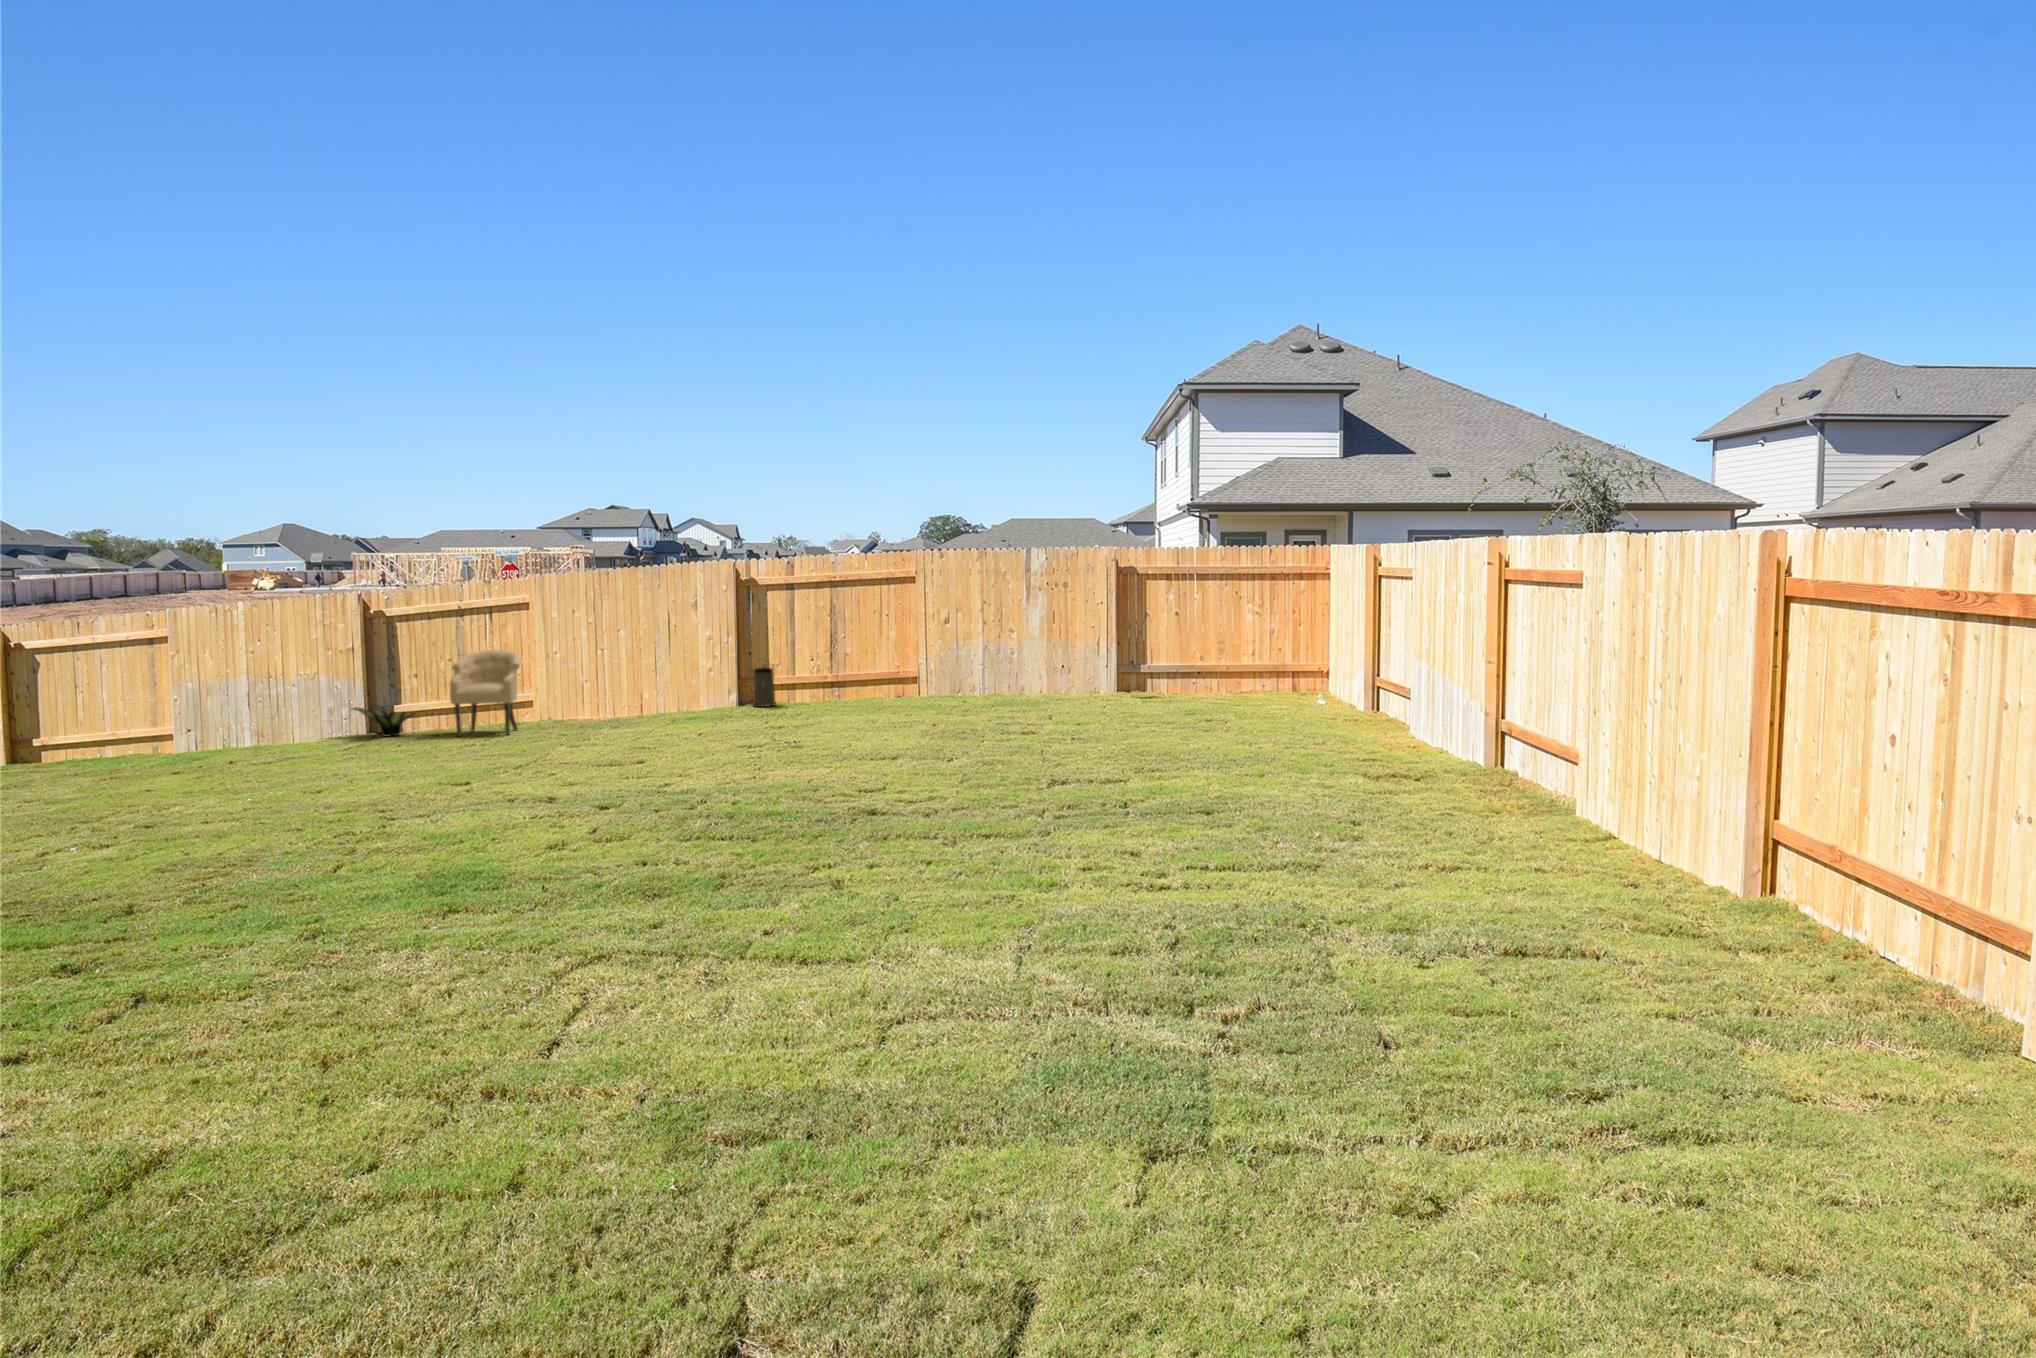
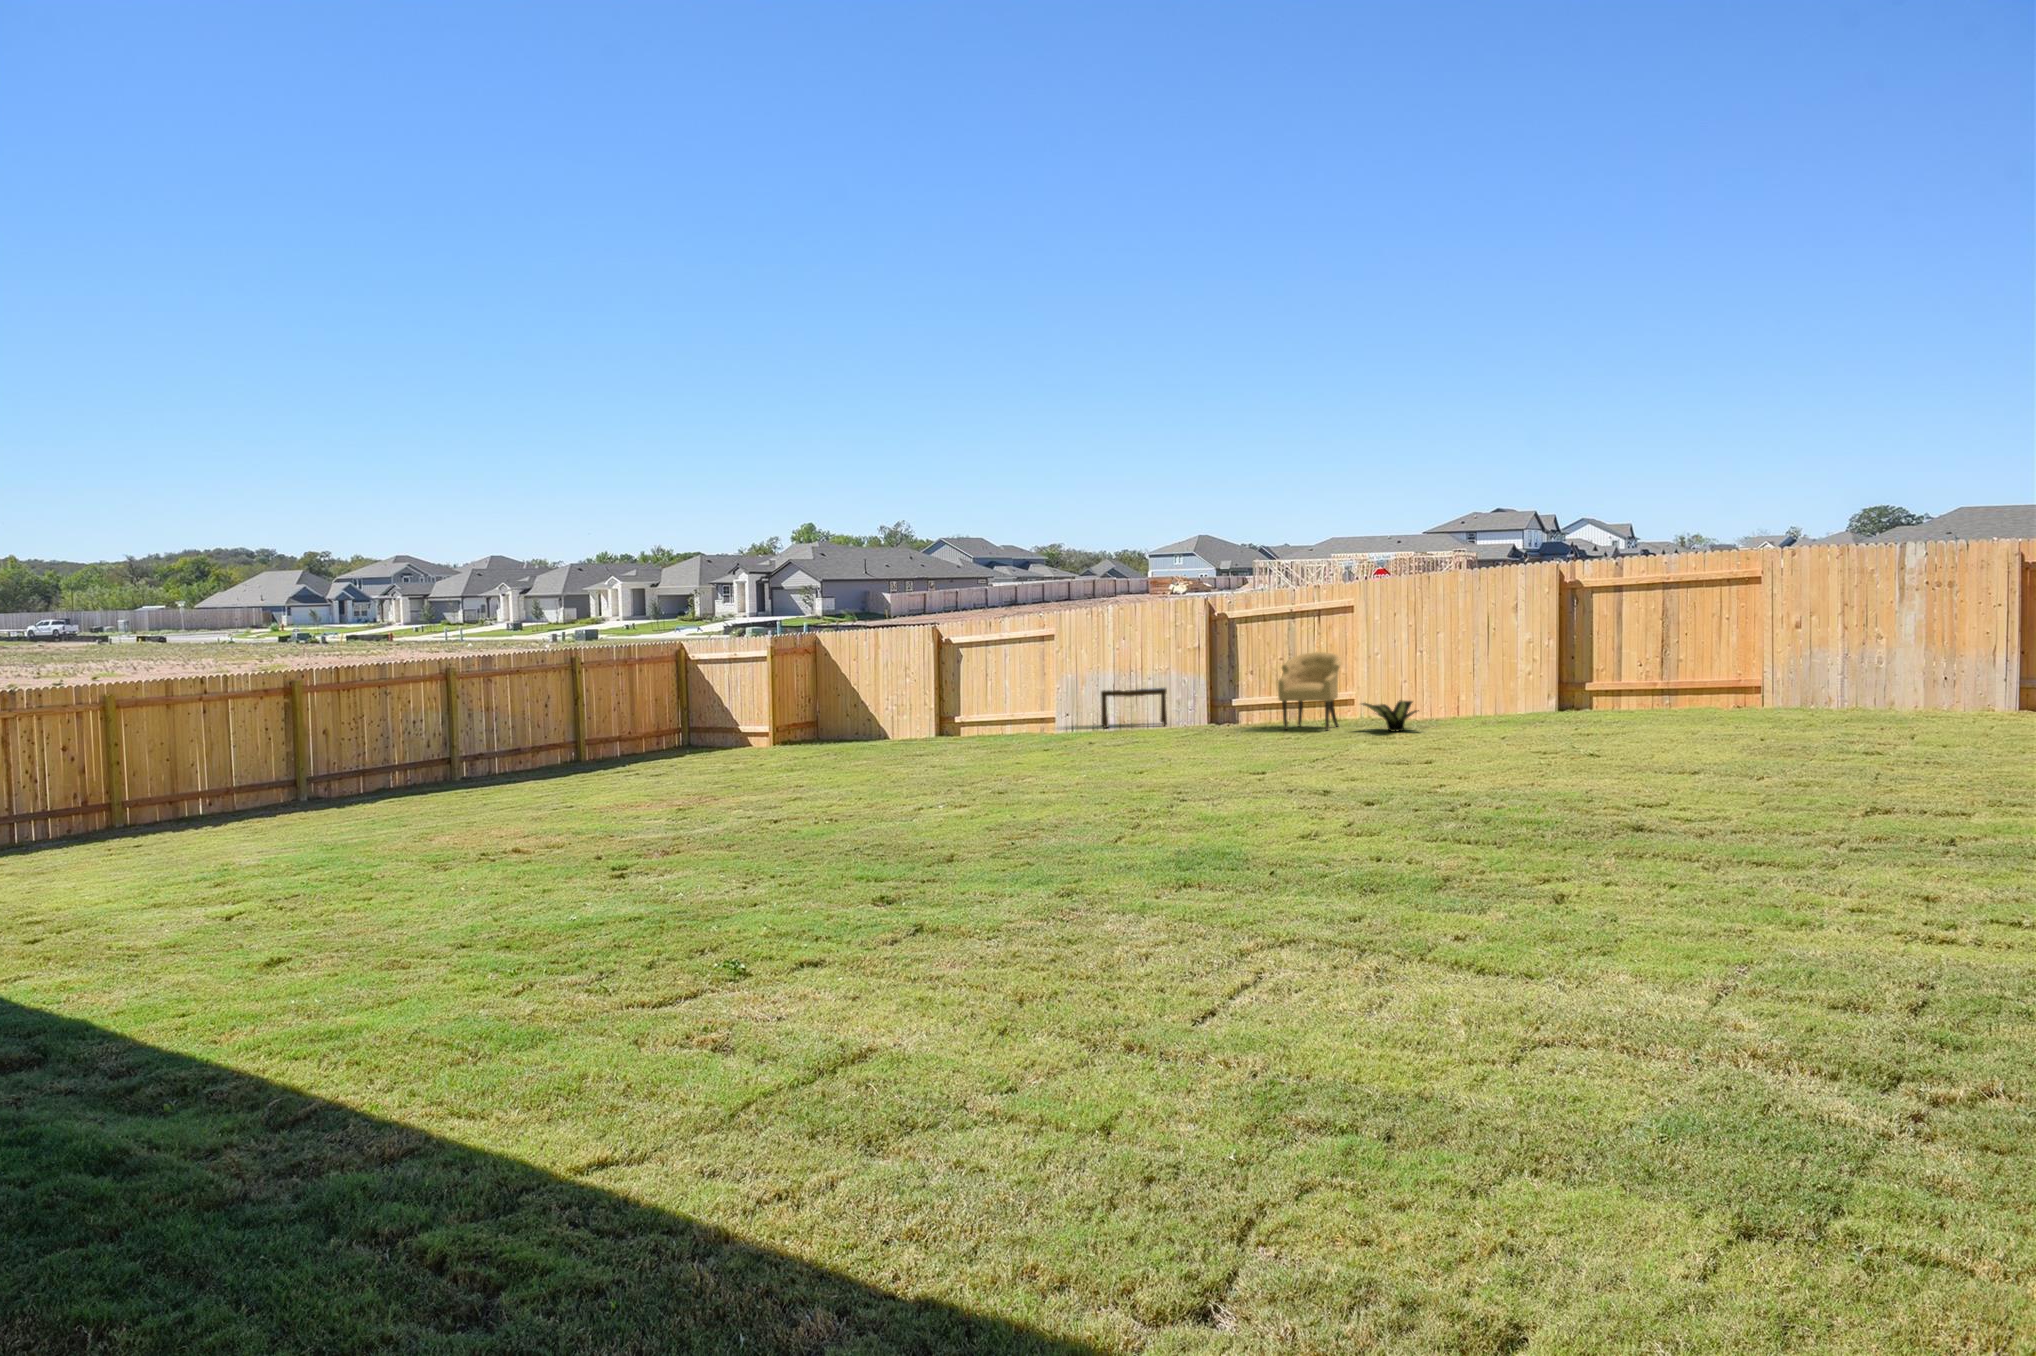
watering can: present [753,665,776,707] -> none [1565,664,1591,712]
bench: none [219,692,308,744] -> present [1101,688,1167,728]
potted plant: present [353,707,416,736] -> present [1362,701,1419,731]

